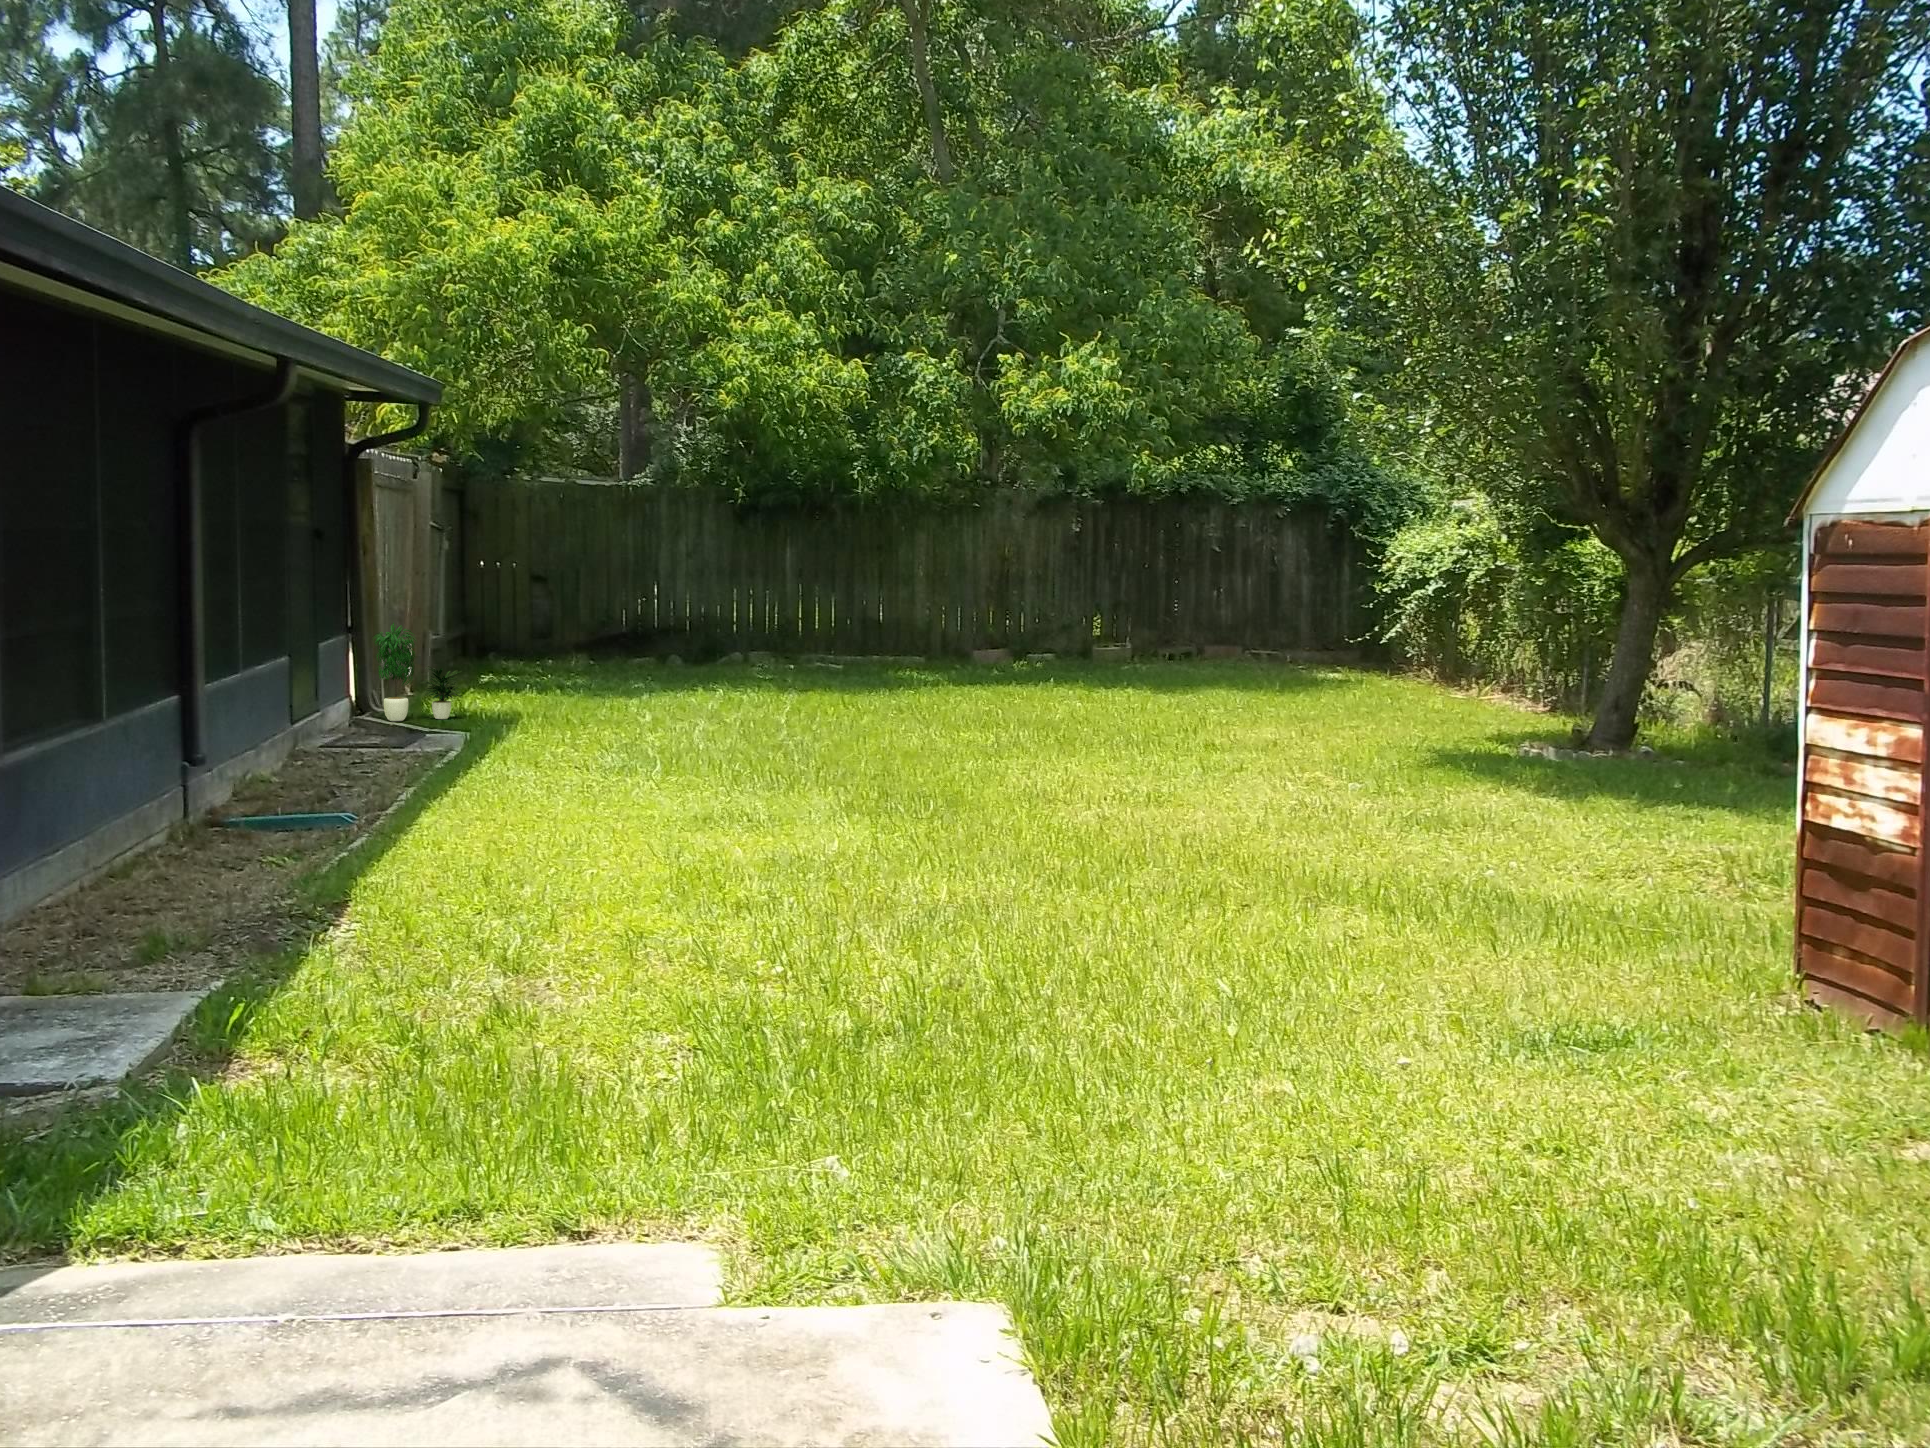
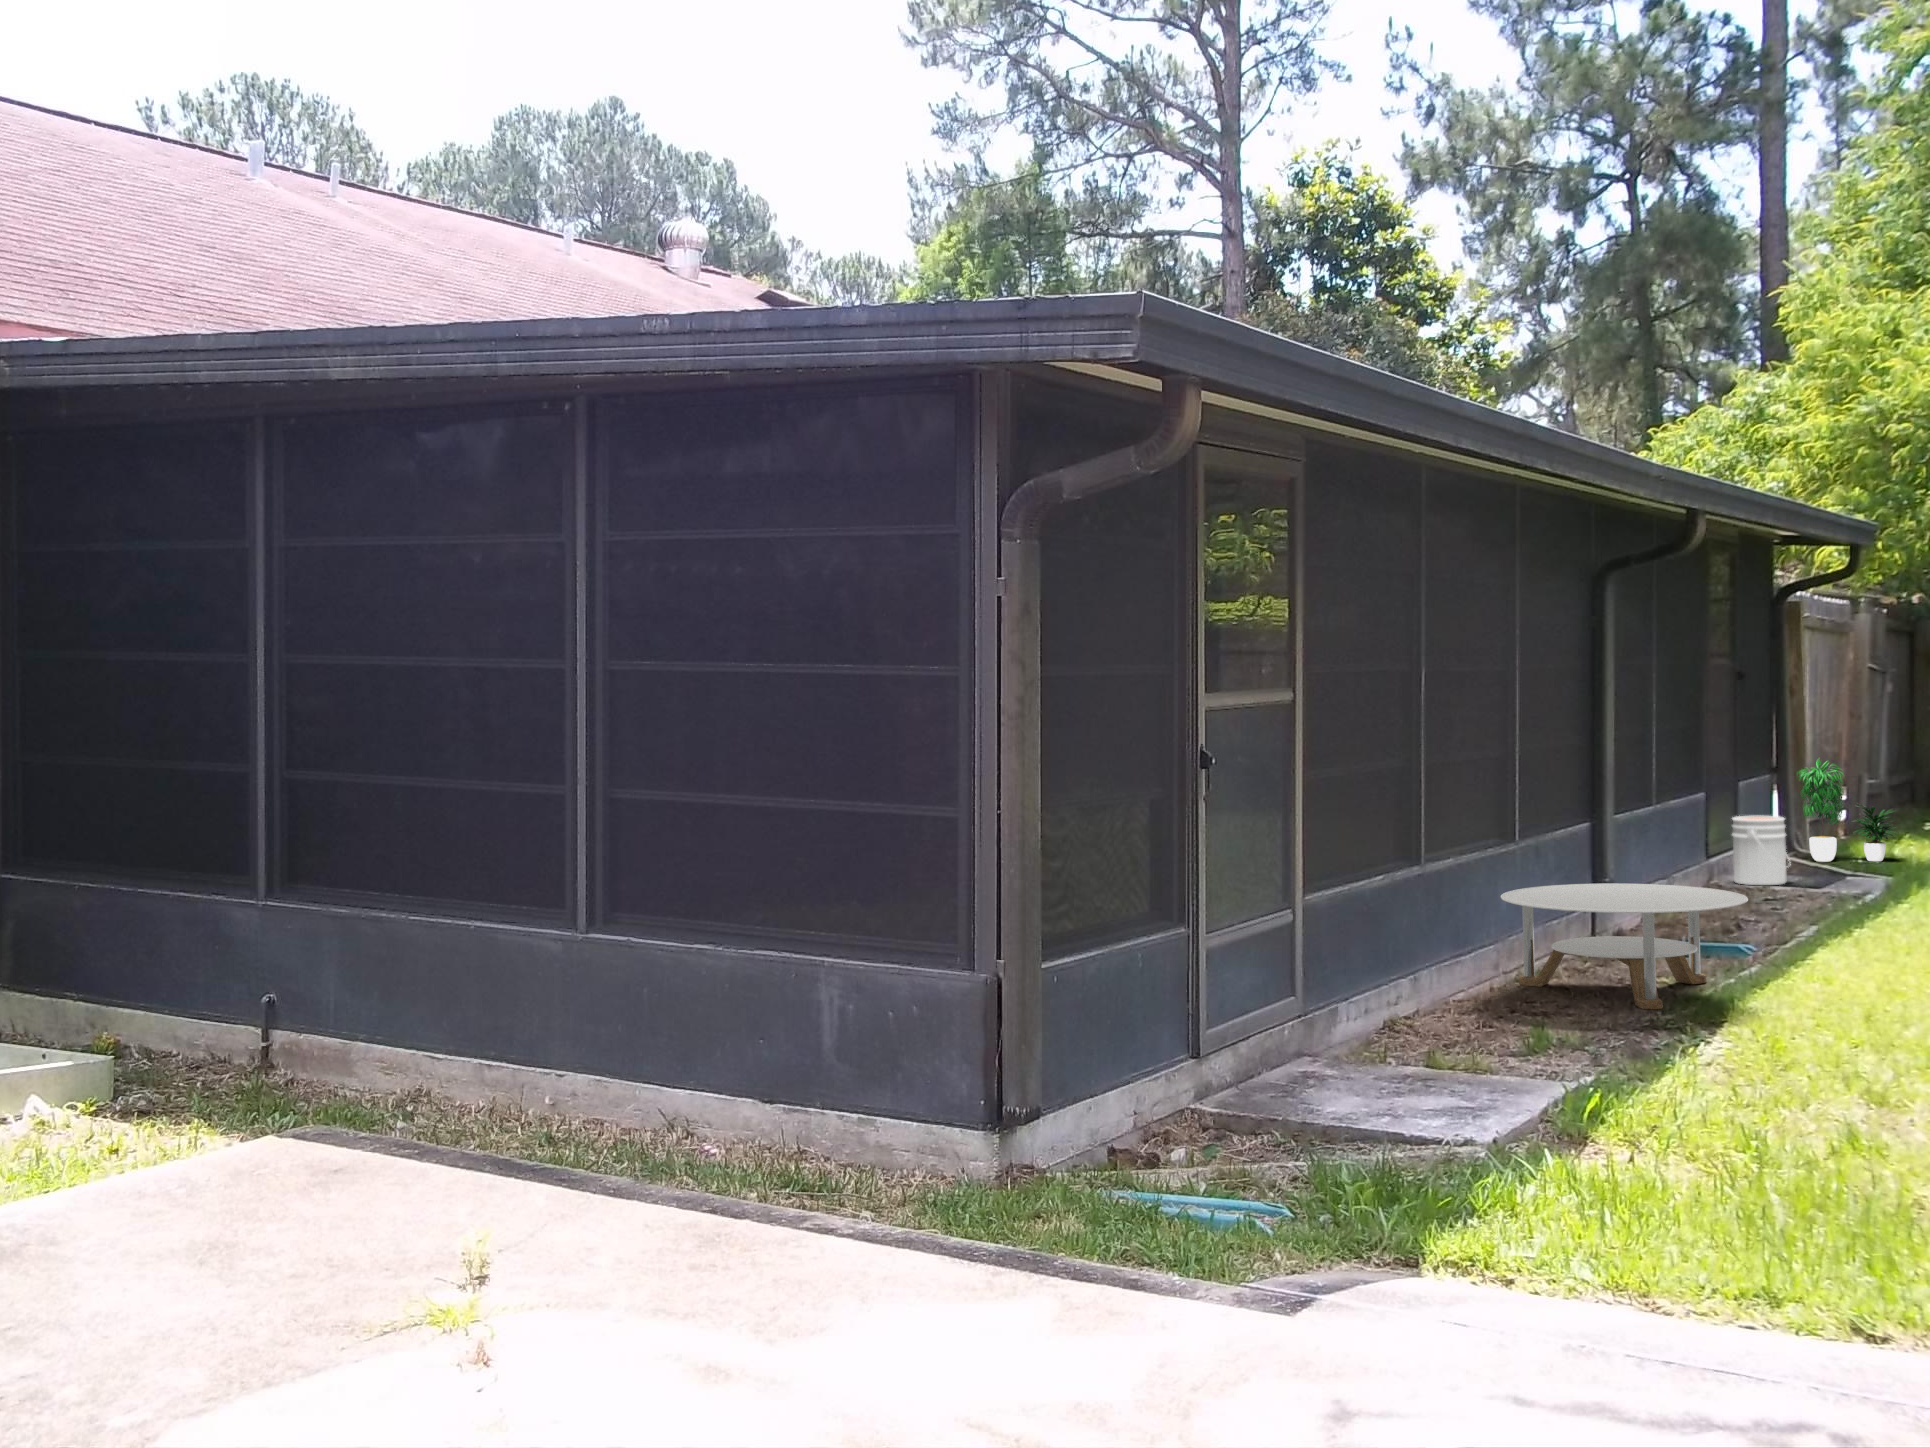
bucket: none [317,680,372,747] -> present [1732,816,1787,885]
round table: none [98,757,363,889] -> present [1501,883,1748,1009]

